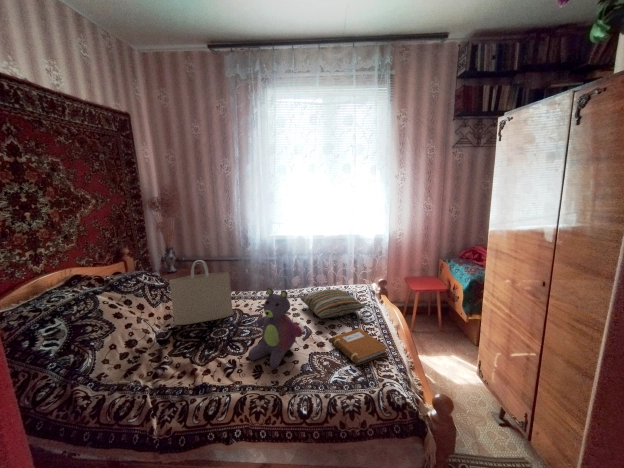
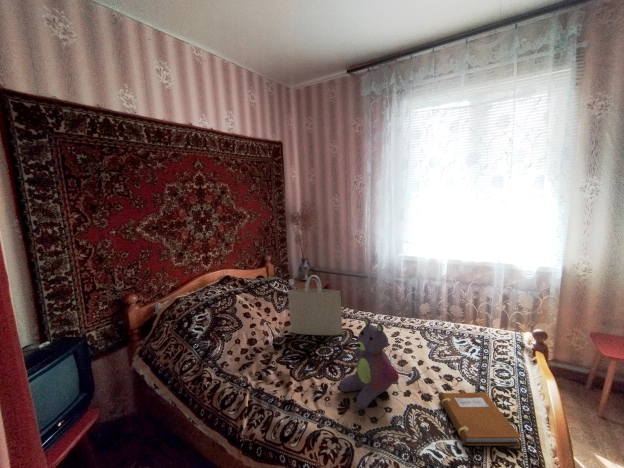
pillow: present [300,289,365,318] -> none [416,328,502,367]

